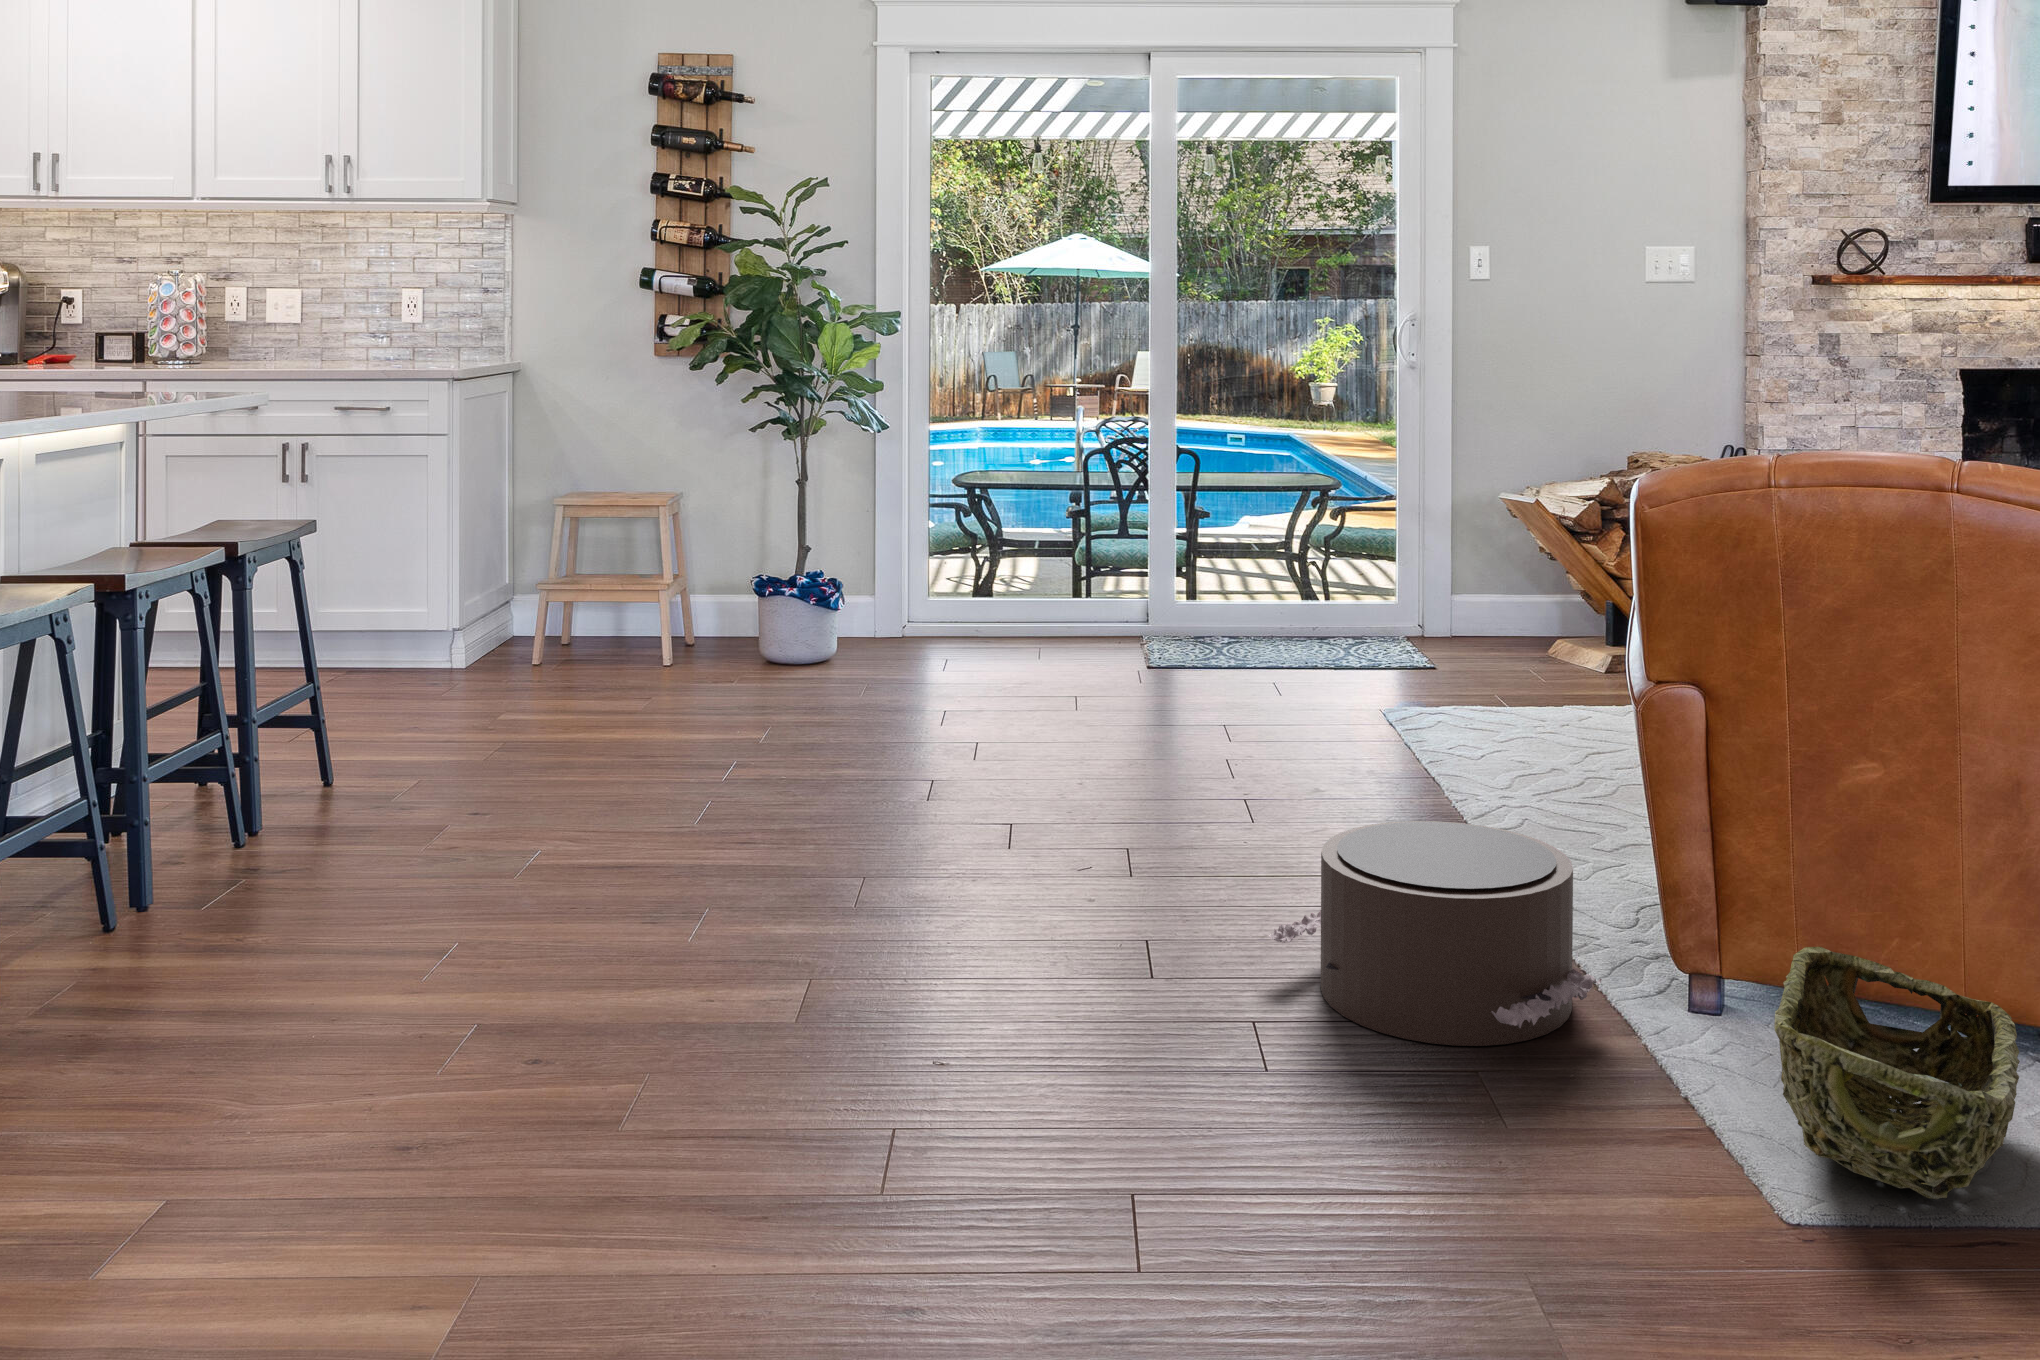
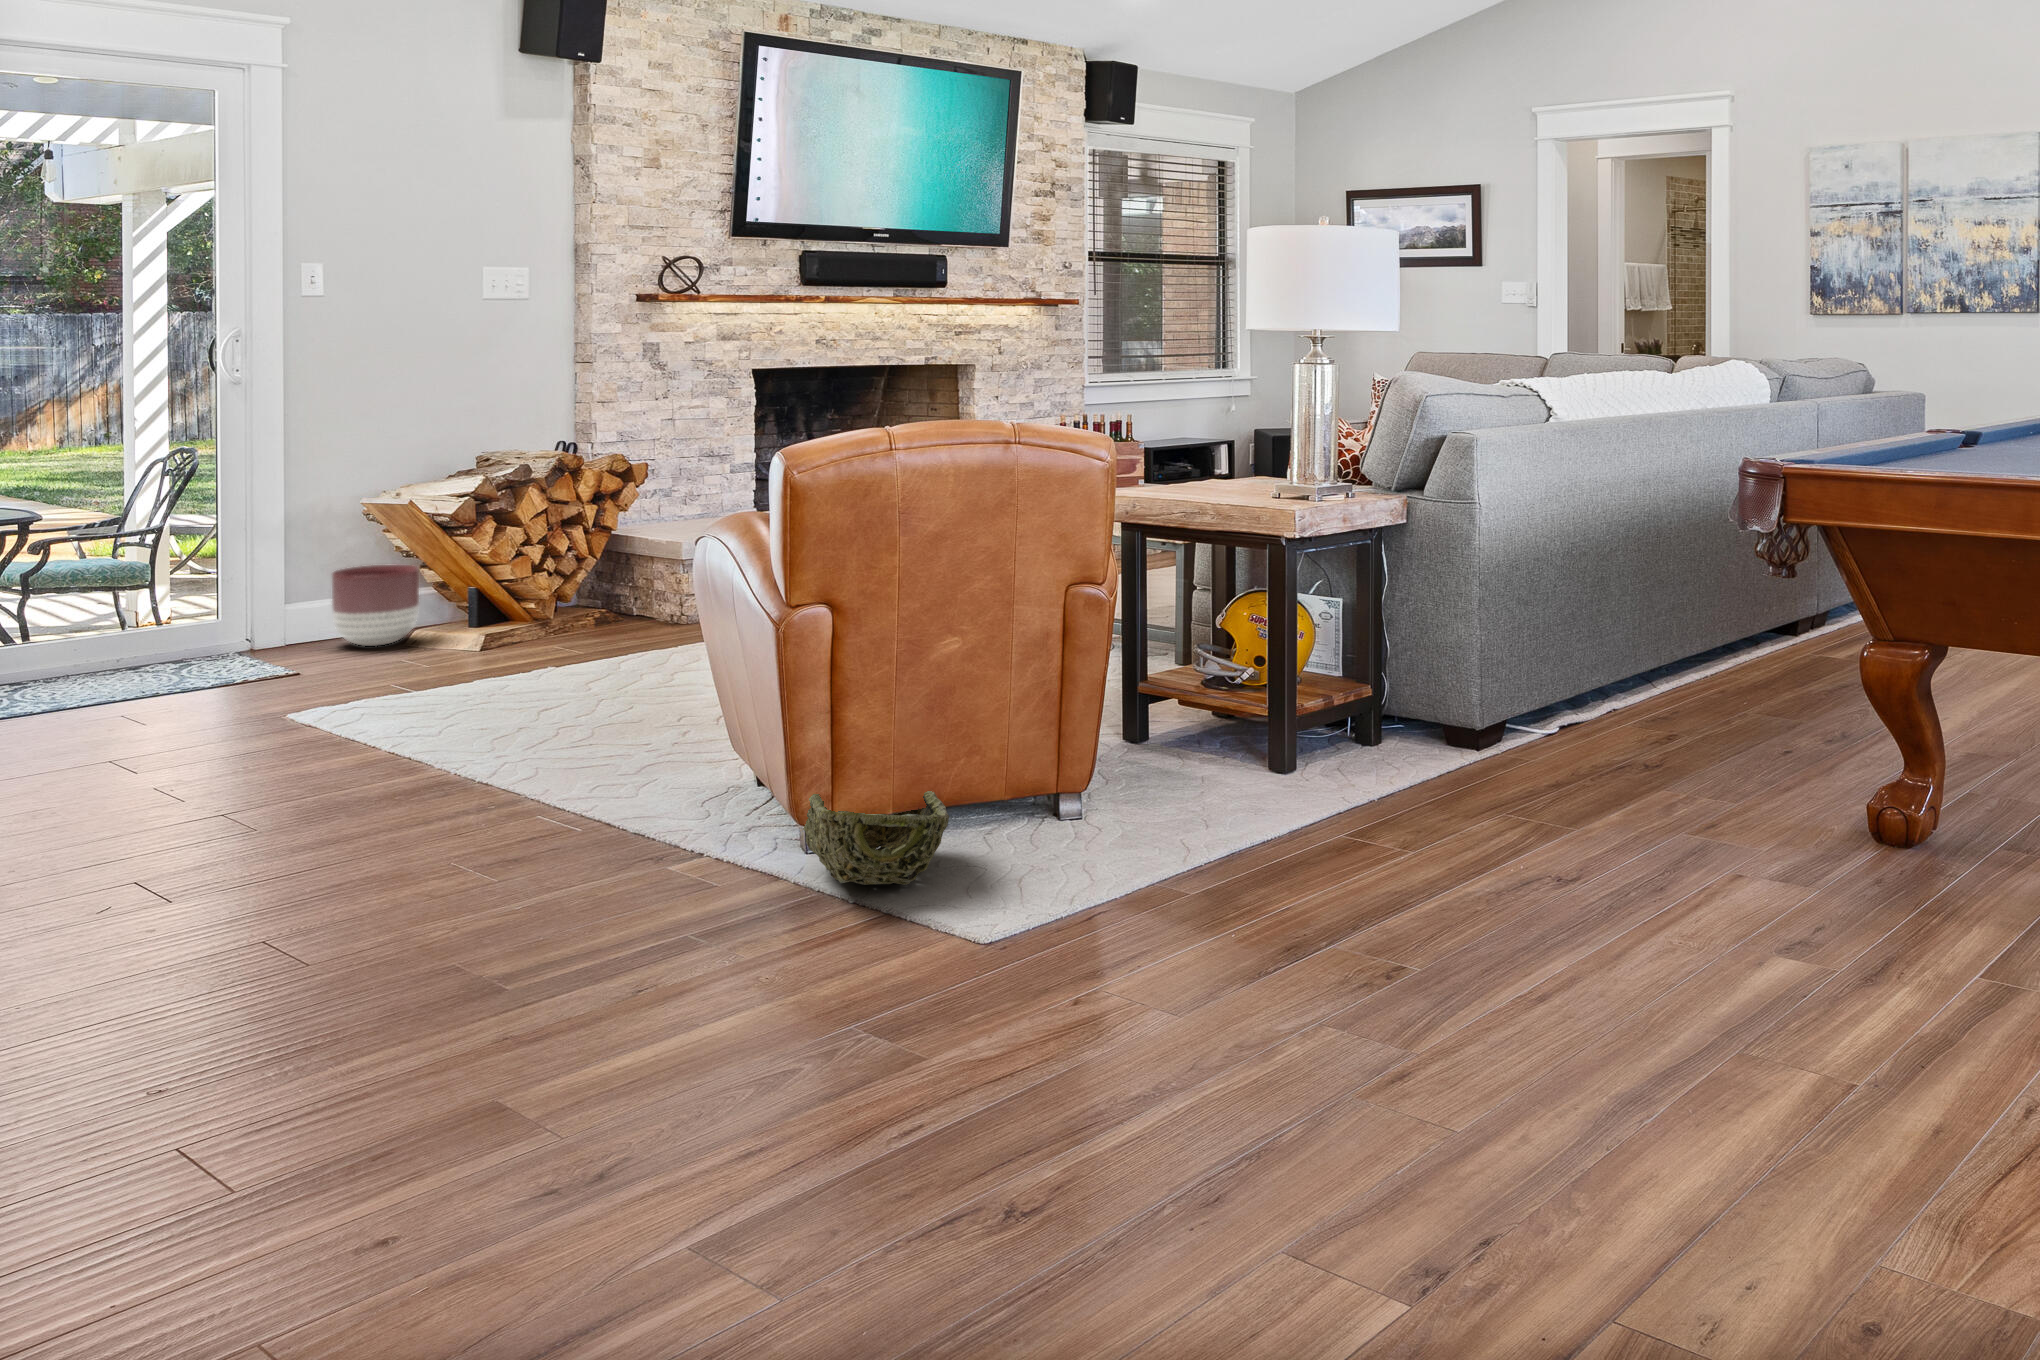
planter: none [1483,564,1563,650] -> present [332,565,419,646]
pouf: present [1268,821,1602,1046] -> none [383,758,665,916]

